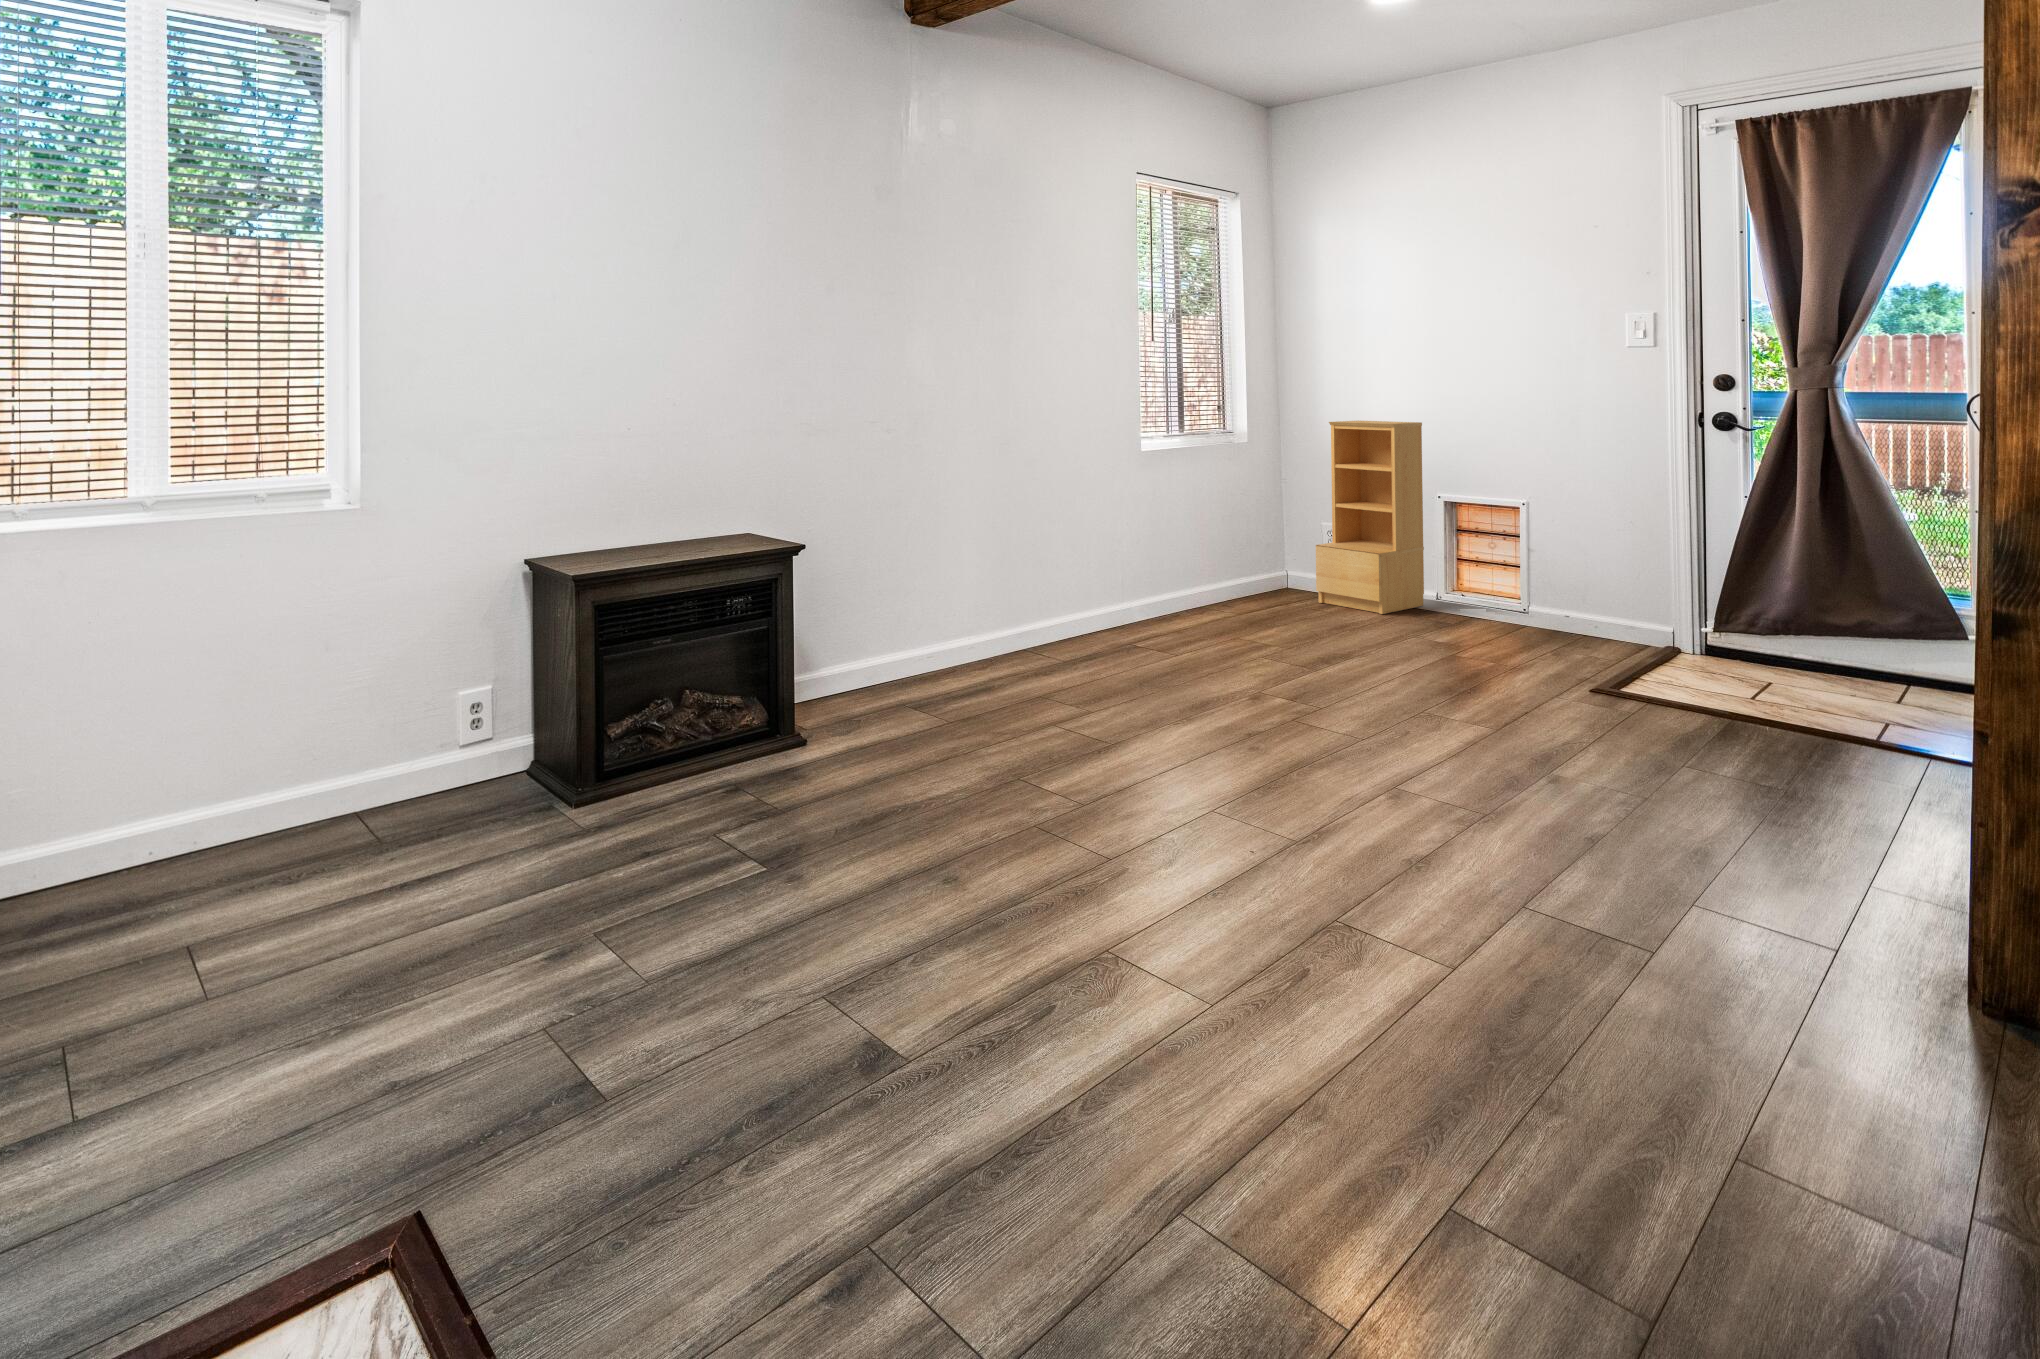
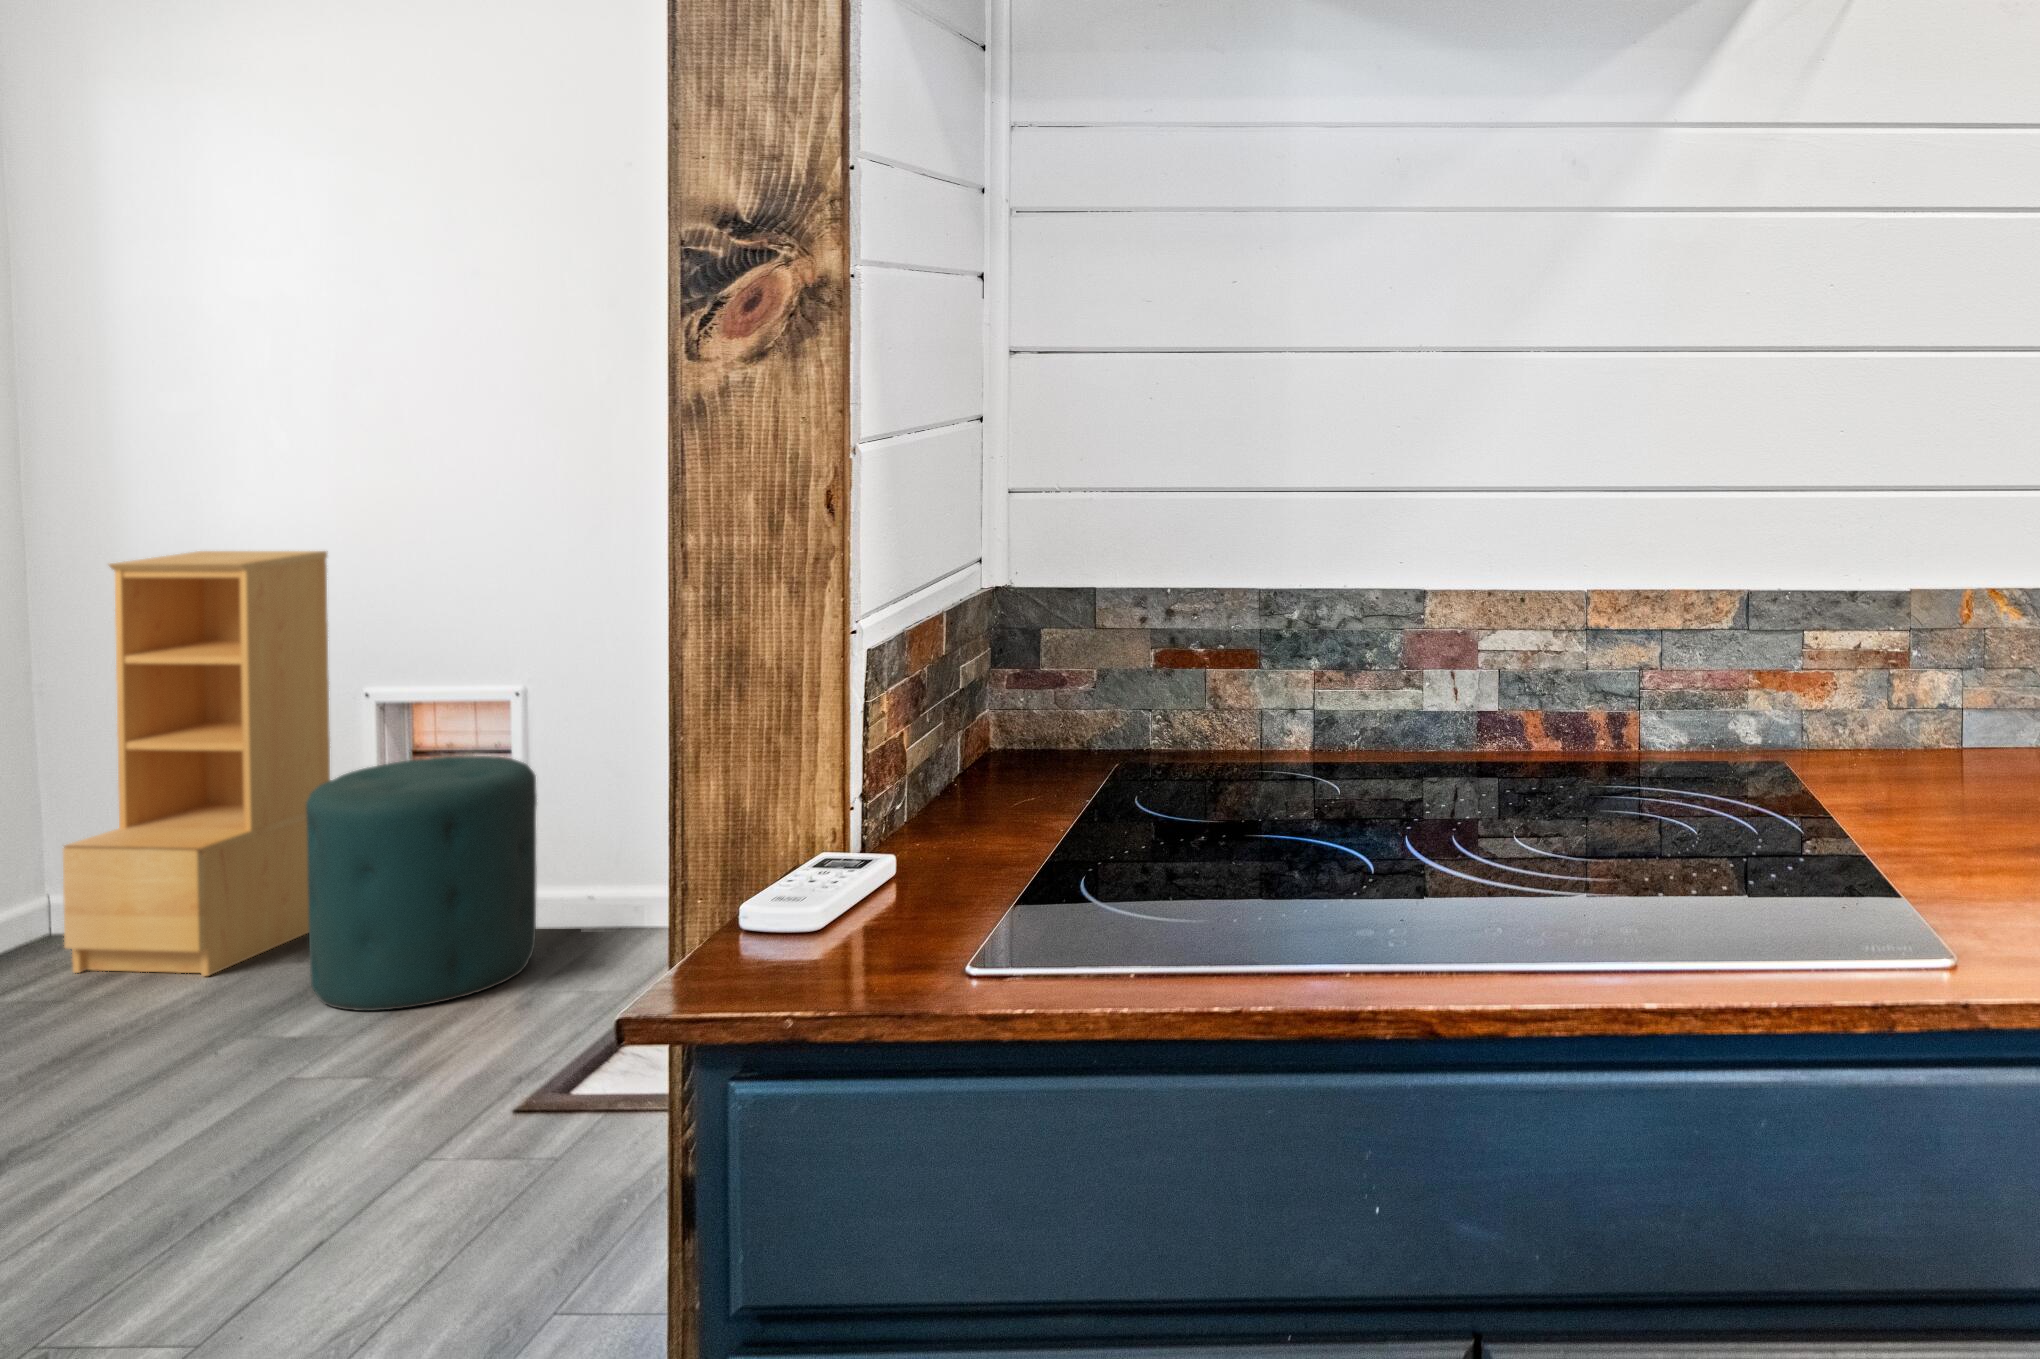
ottoman: none [1438,526,1554,644] -> present [306,756,537,1011]

